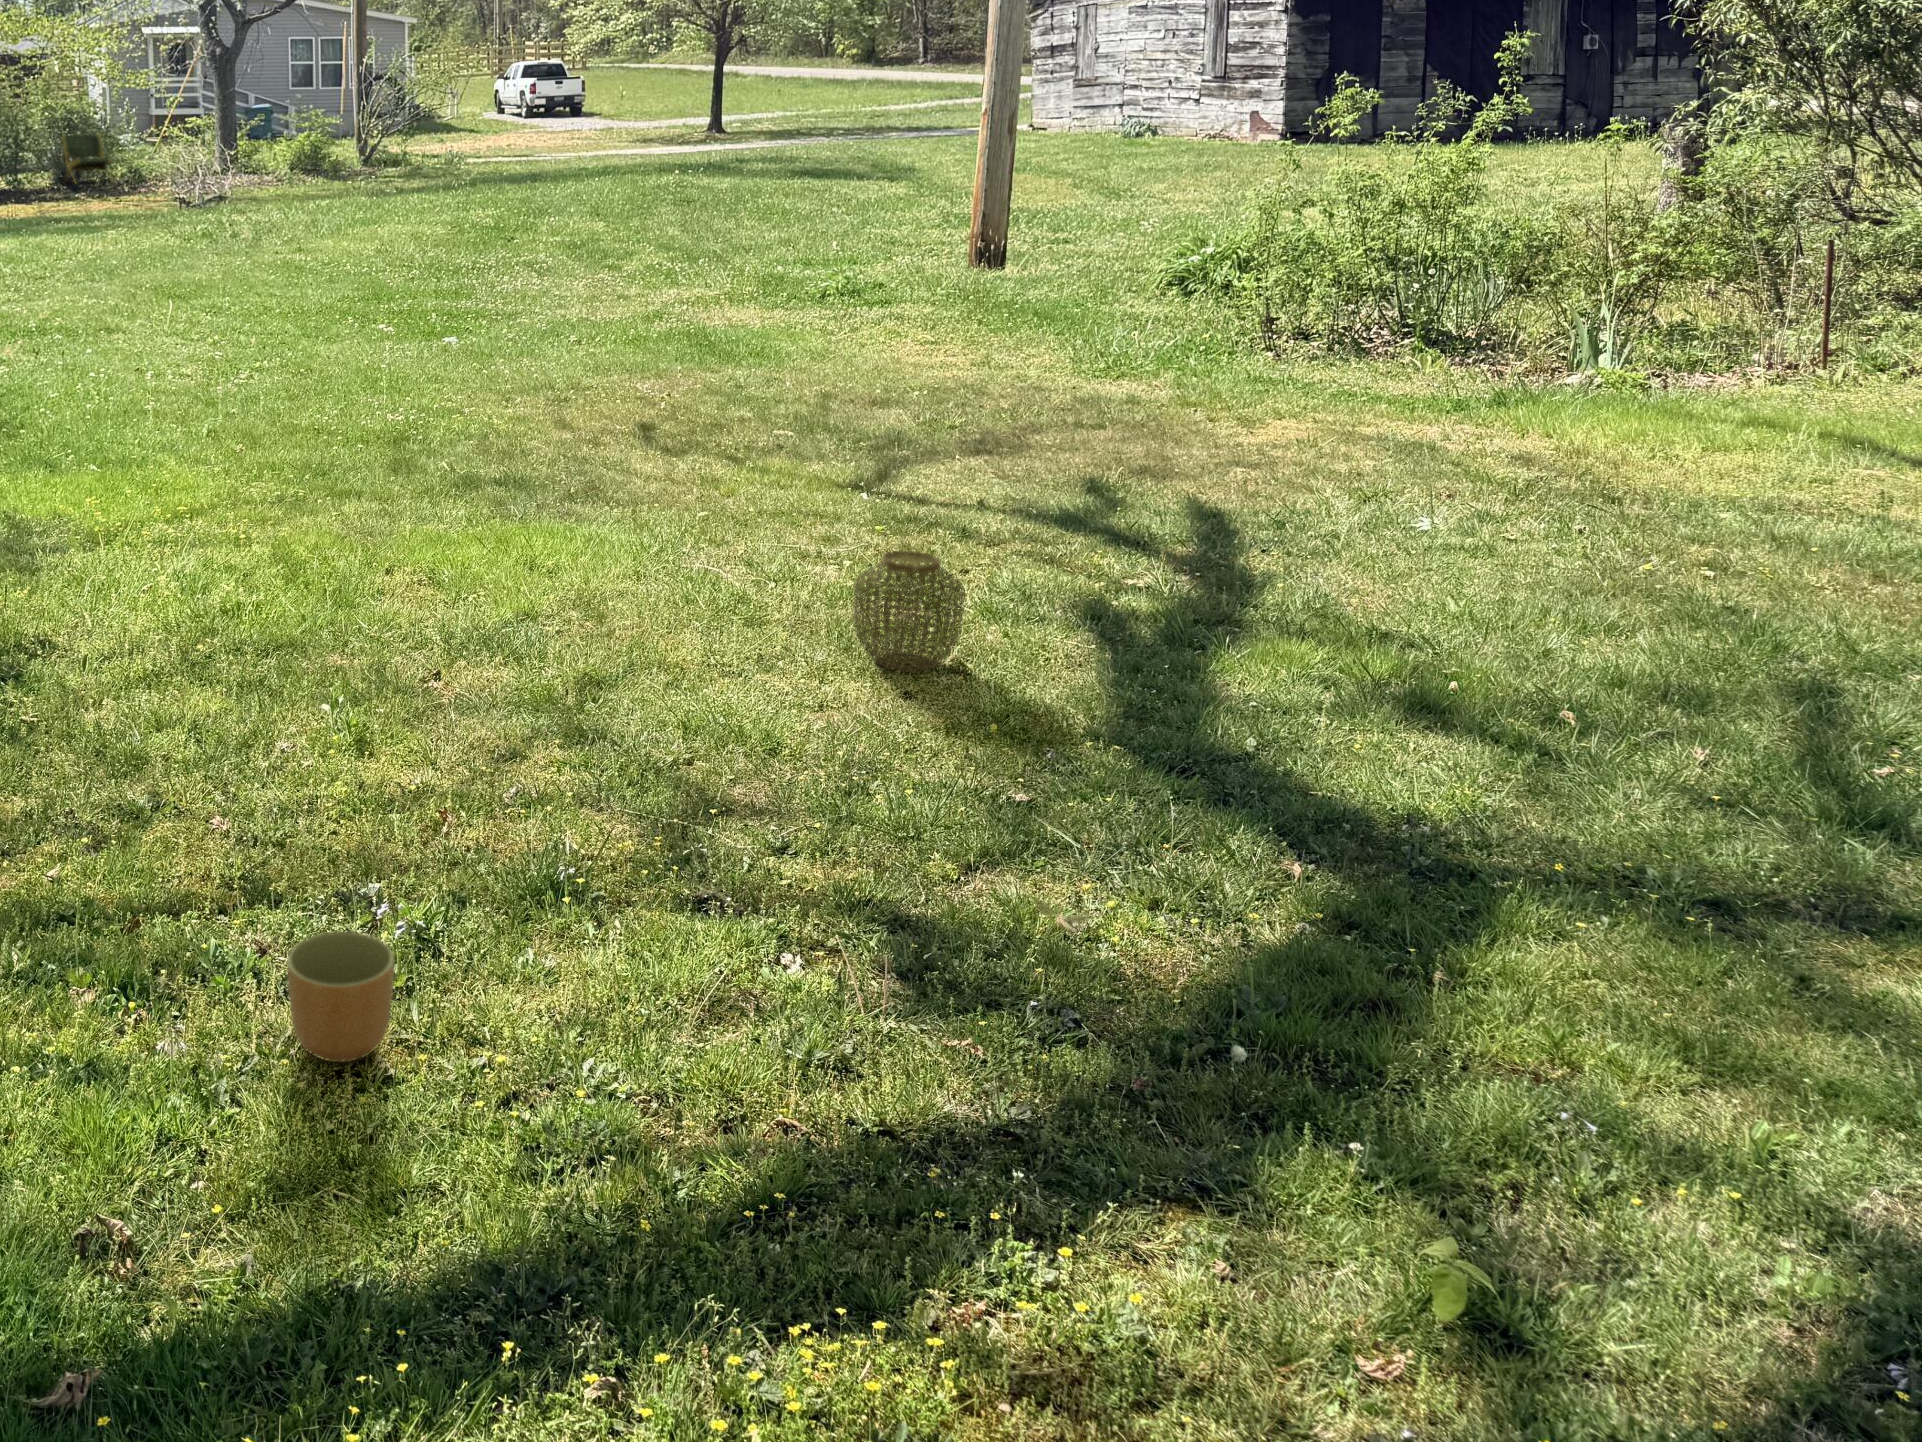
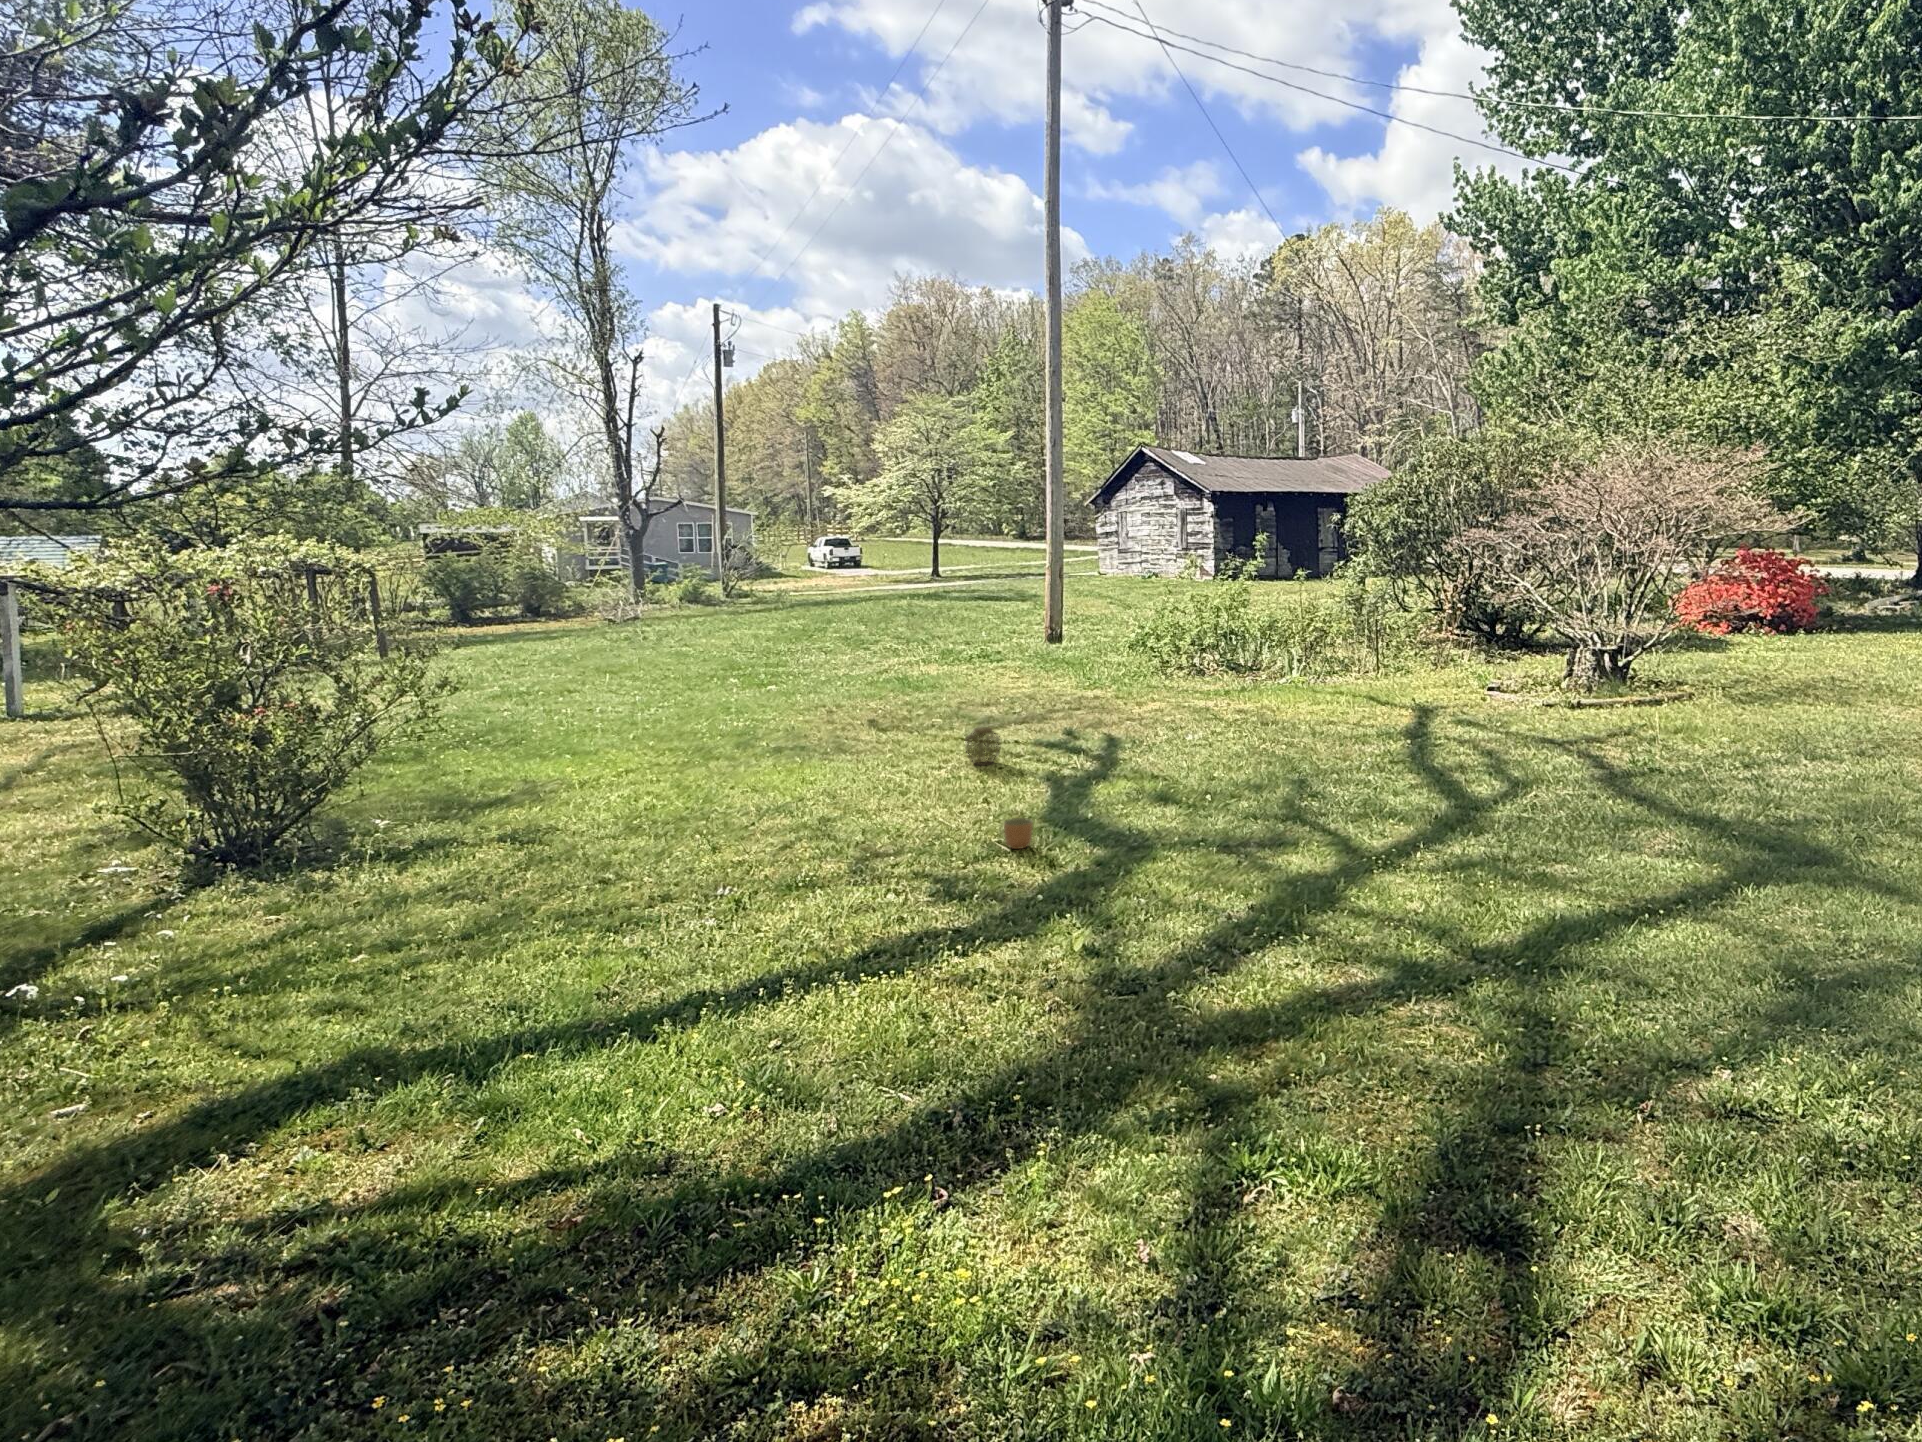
lounge chair: present [62,134,111,181] -> none [528,585,567,616]
planter: present [287,931,394,1062] -> present [1004,818,1033,849]

